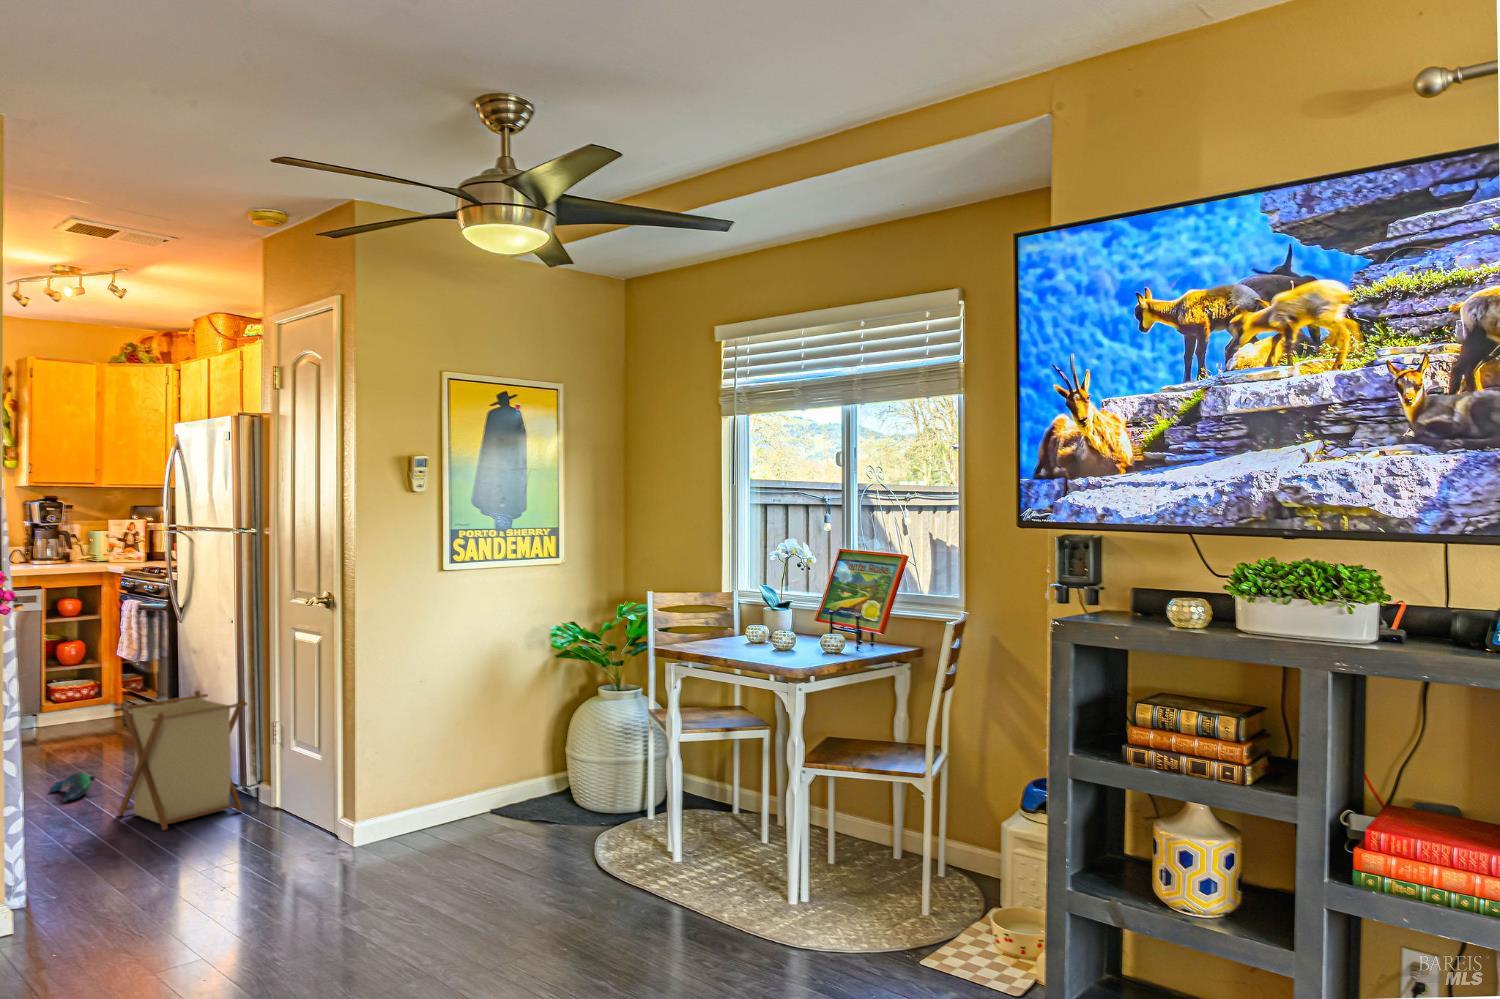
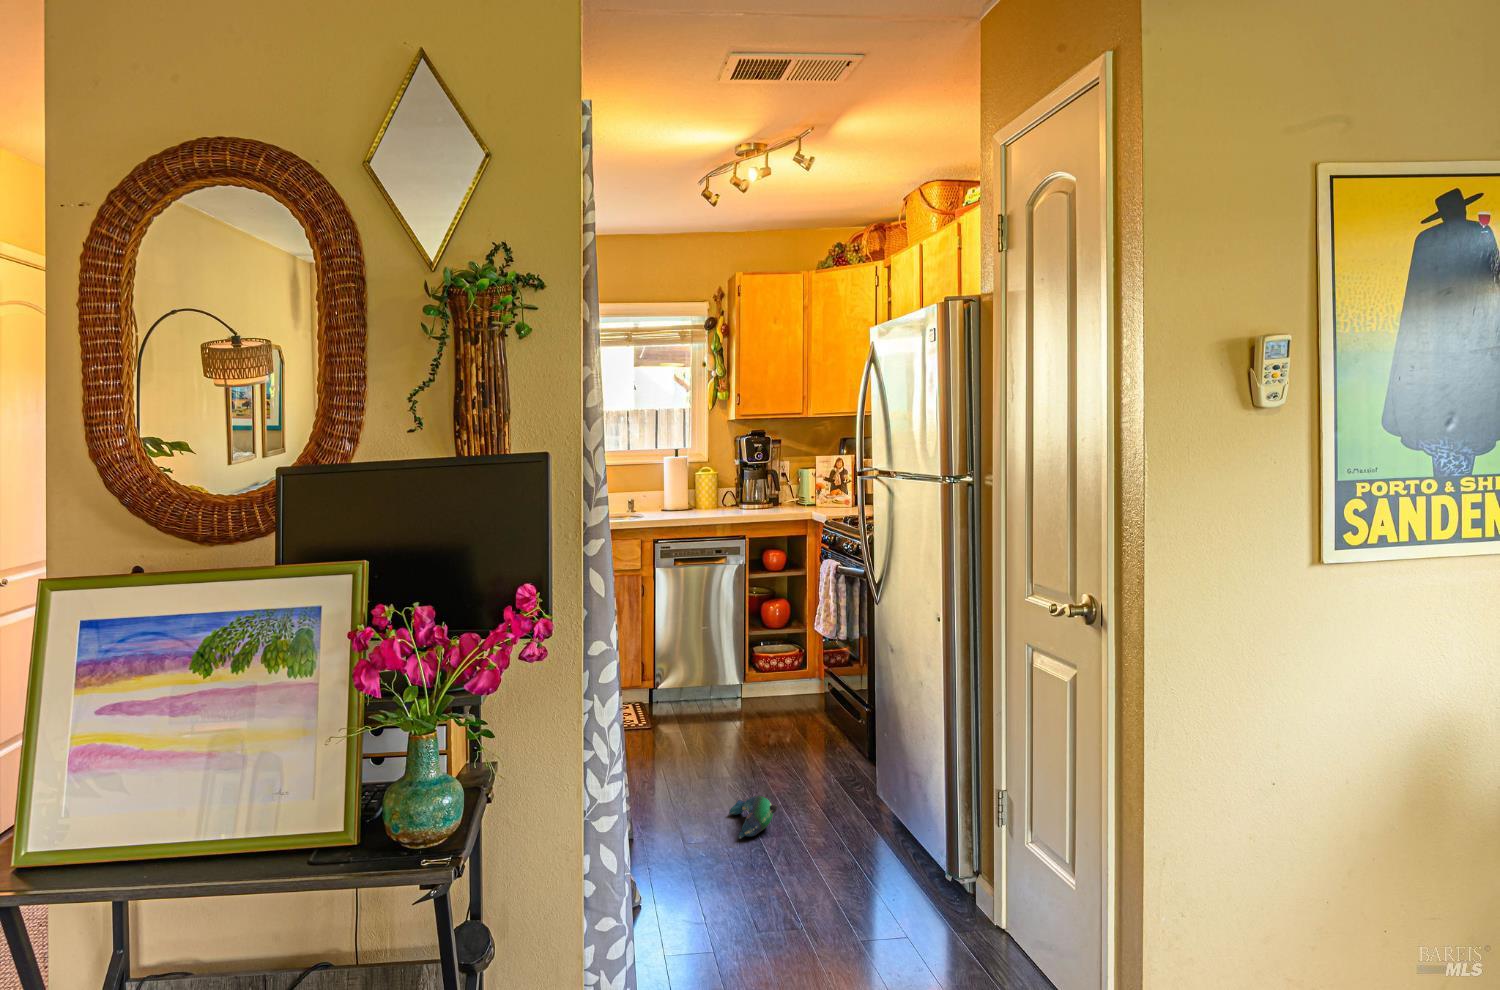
laundry basket: present [114,691,247,831] -> none [786,715,961,940]

